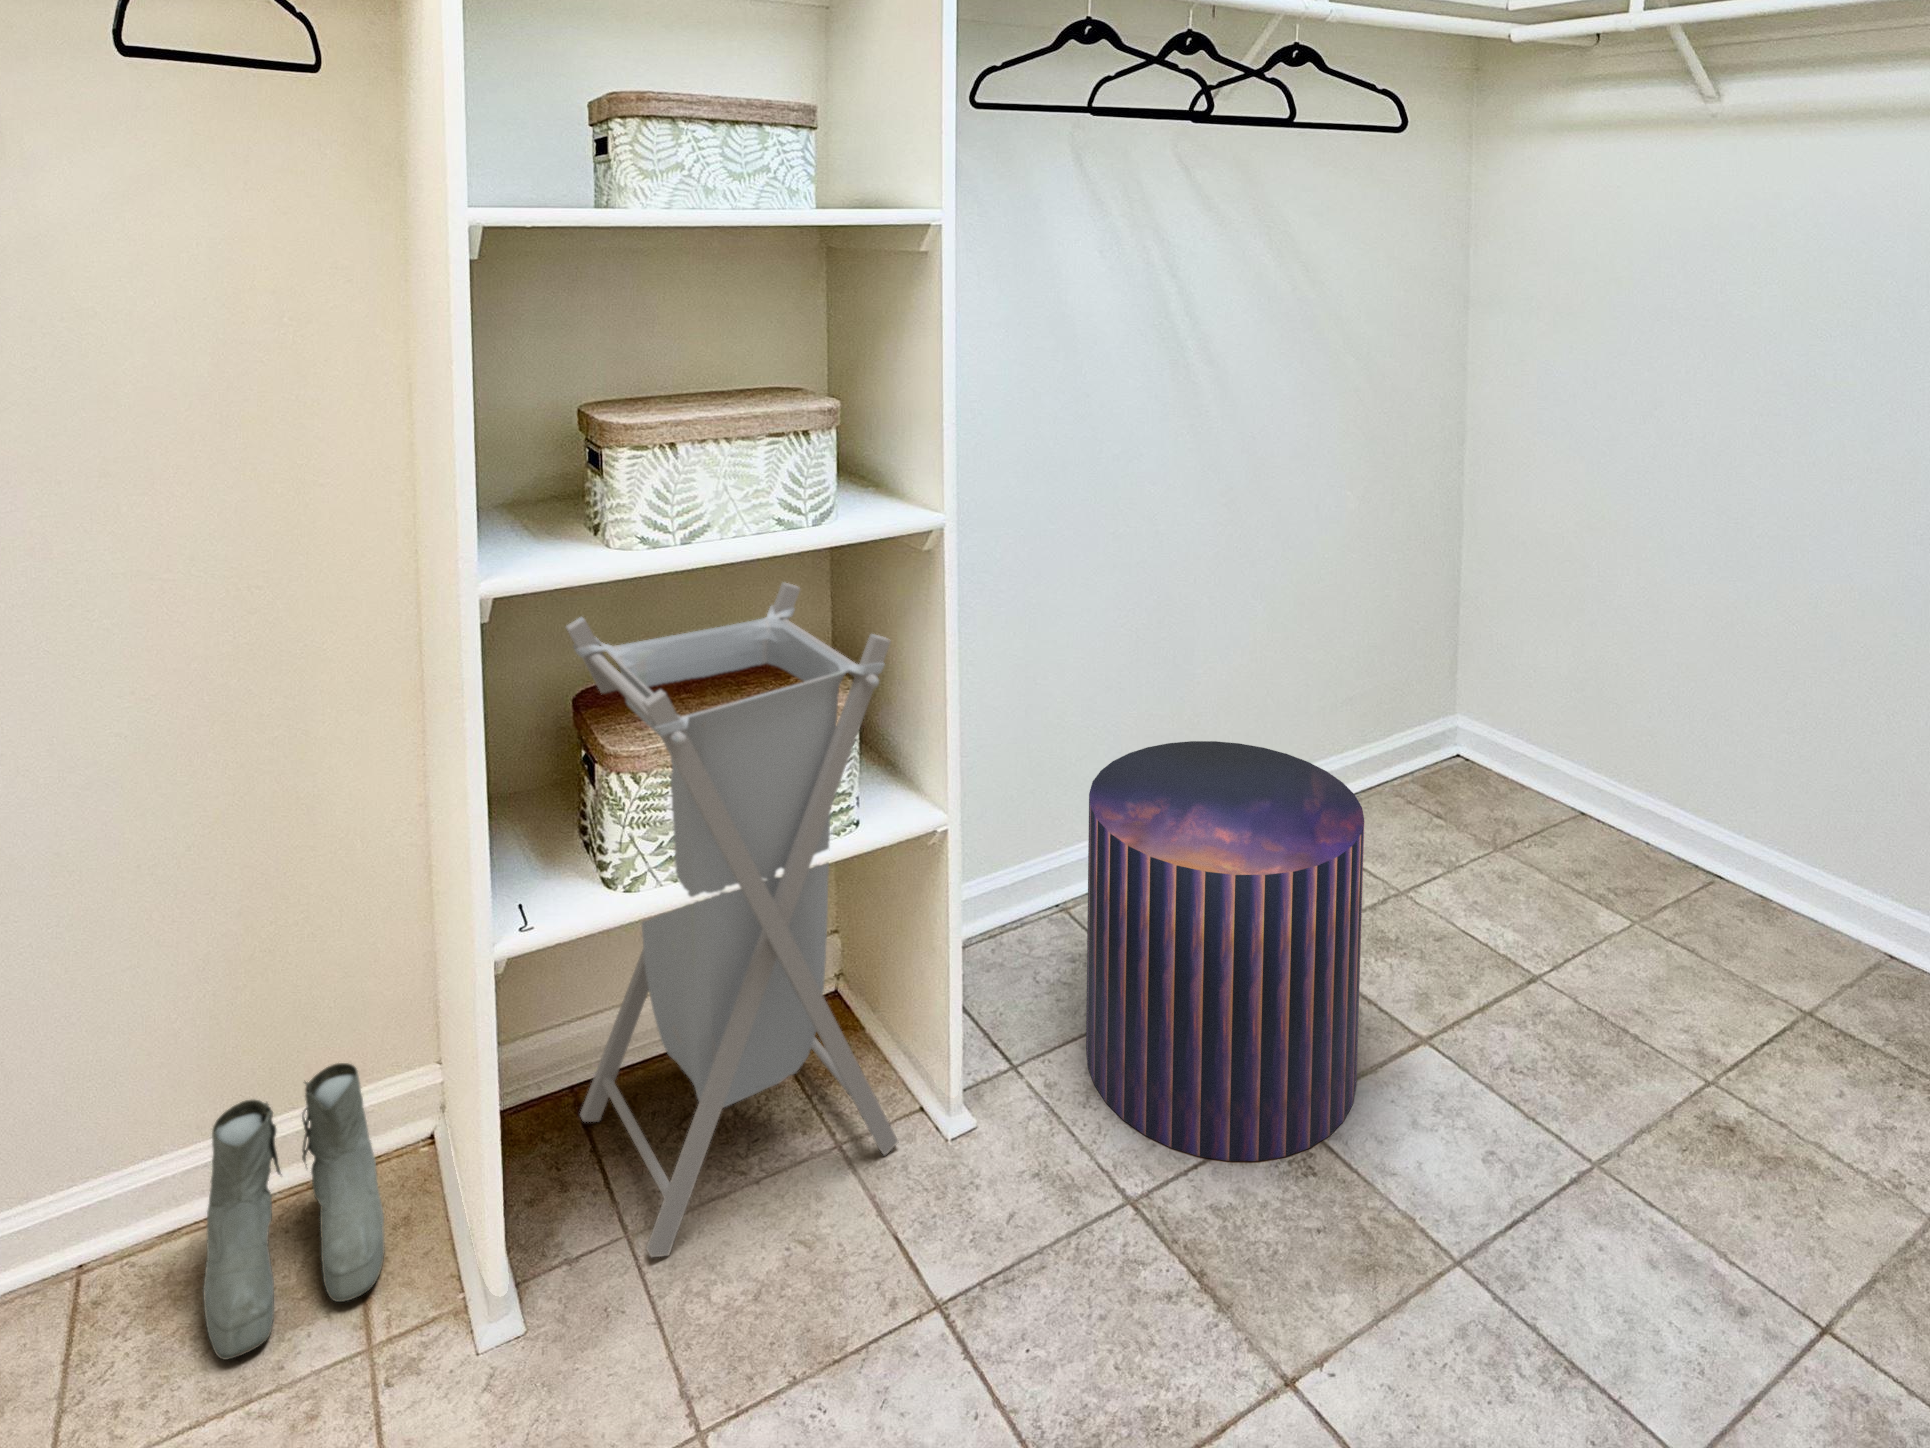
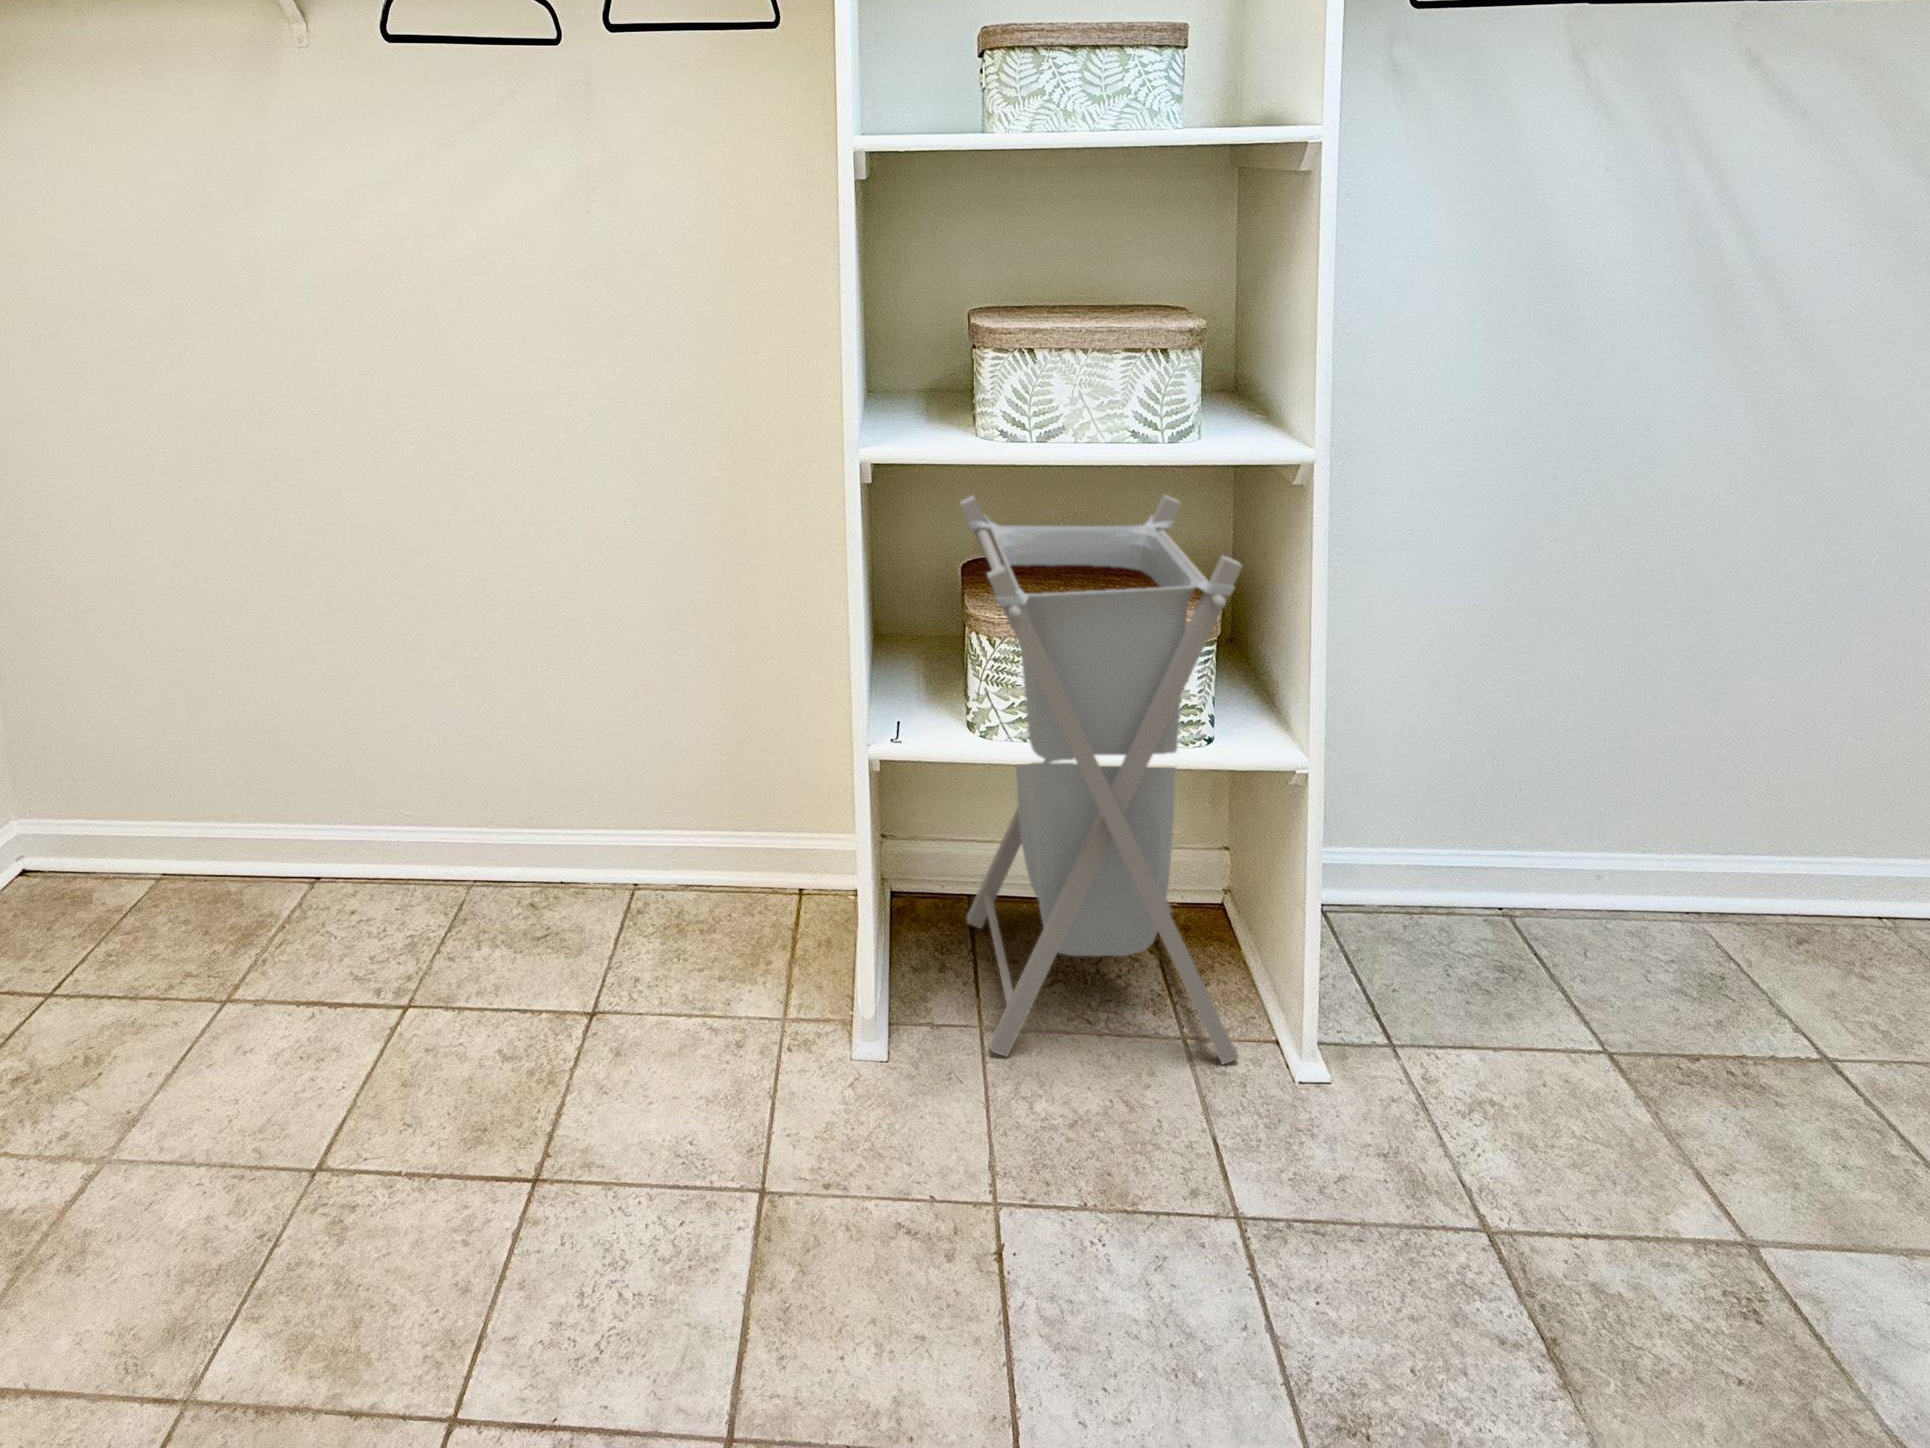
pouf: present [1086,741,1364,1161] -> none [1478,755,1912,1294]
boots: present [203,1063,385,1360] -> none [693,805,810,984]

